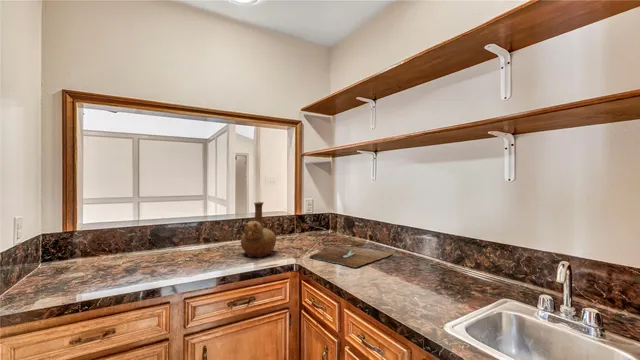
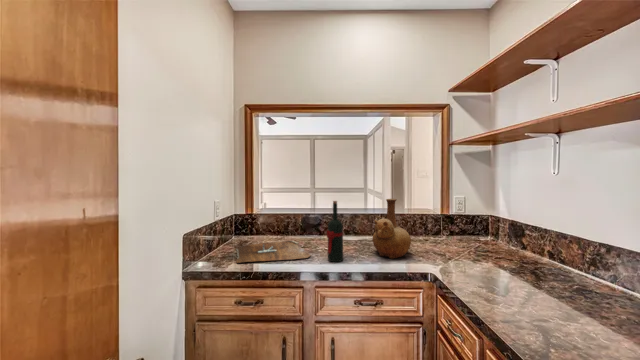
wine bottle: none [196,206,213,270] -> present [327,201,343,262]
cutting board: present [310,244,392,267] -> present [236,241,310,263]

